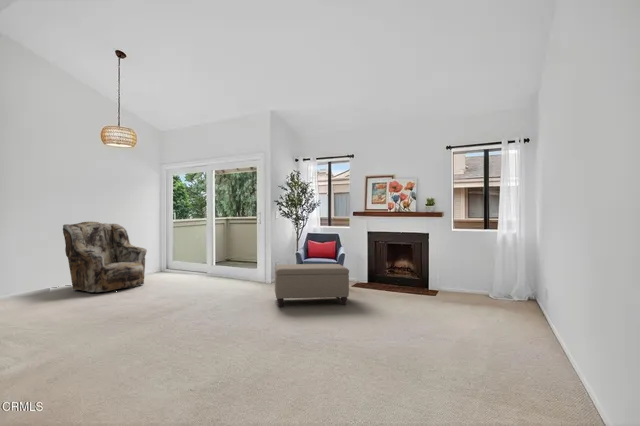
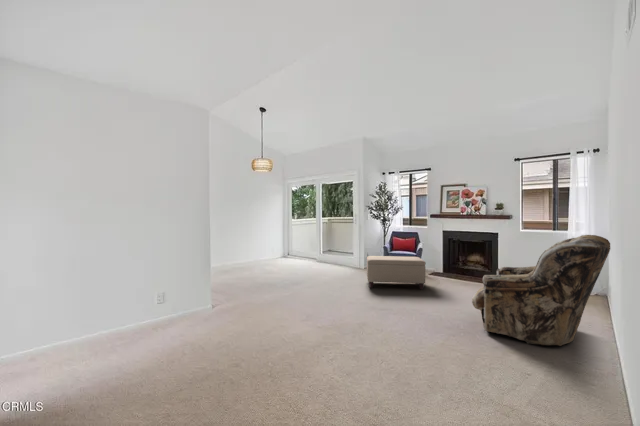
armchair: present [63,222,147,292] -> present [472,235,610,346]

